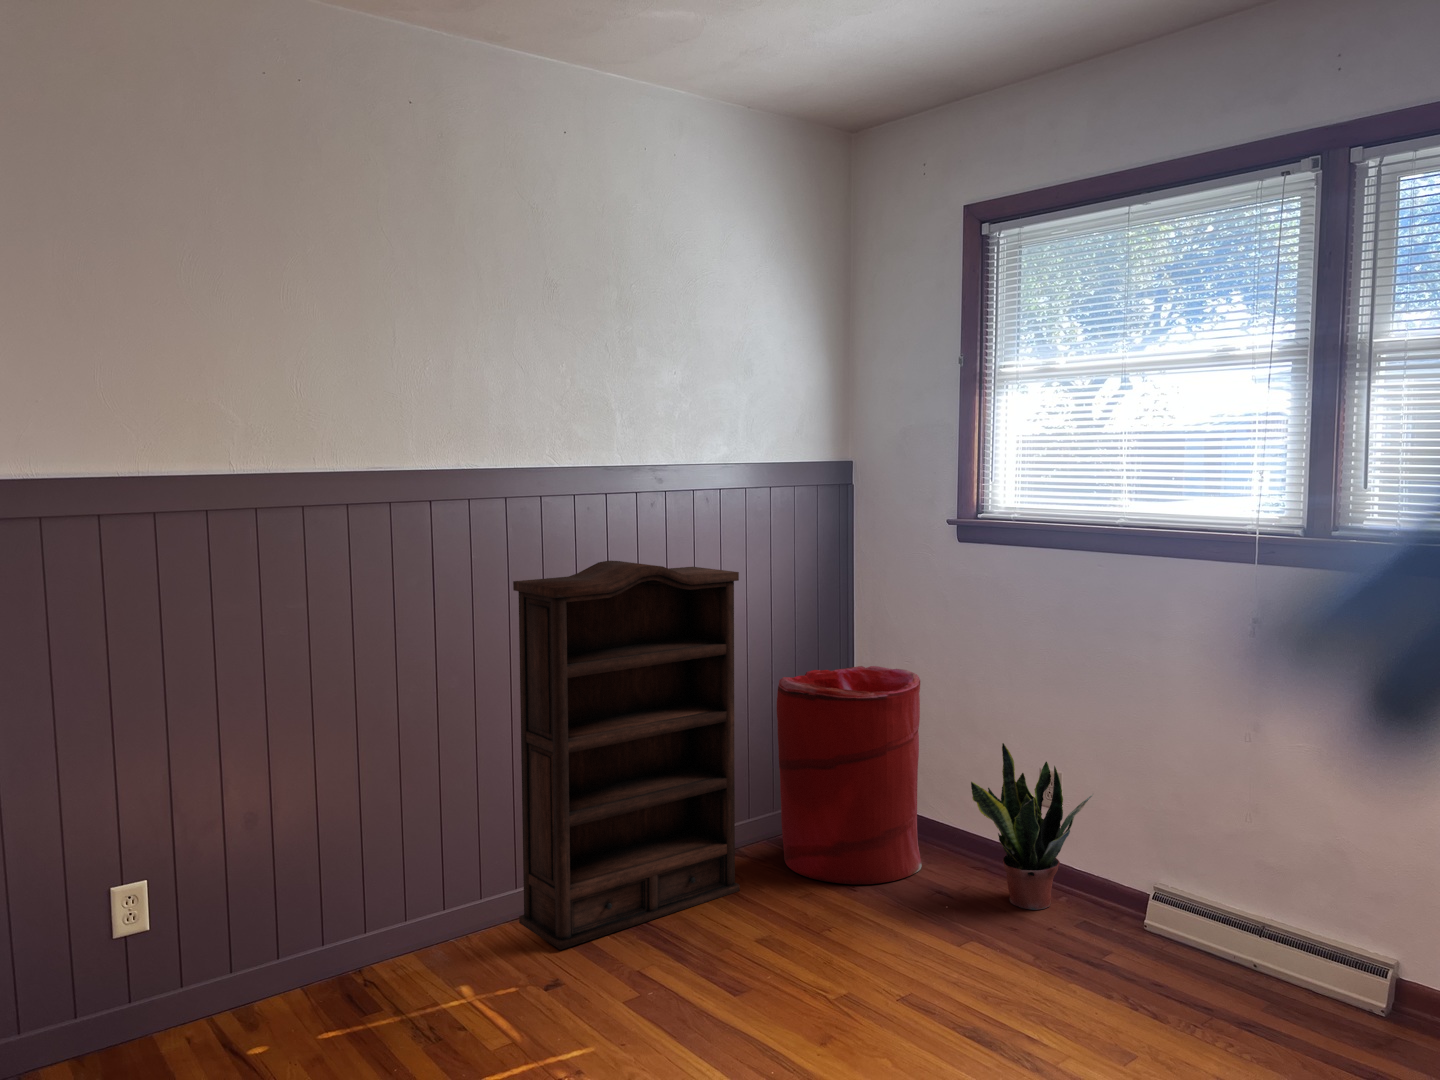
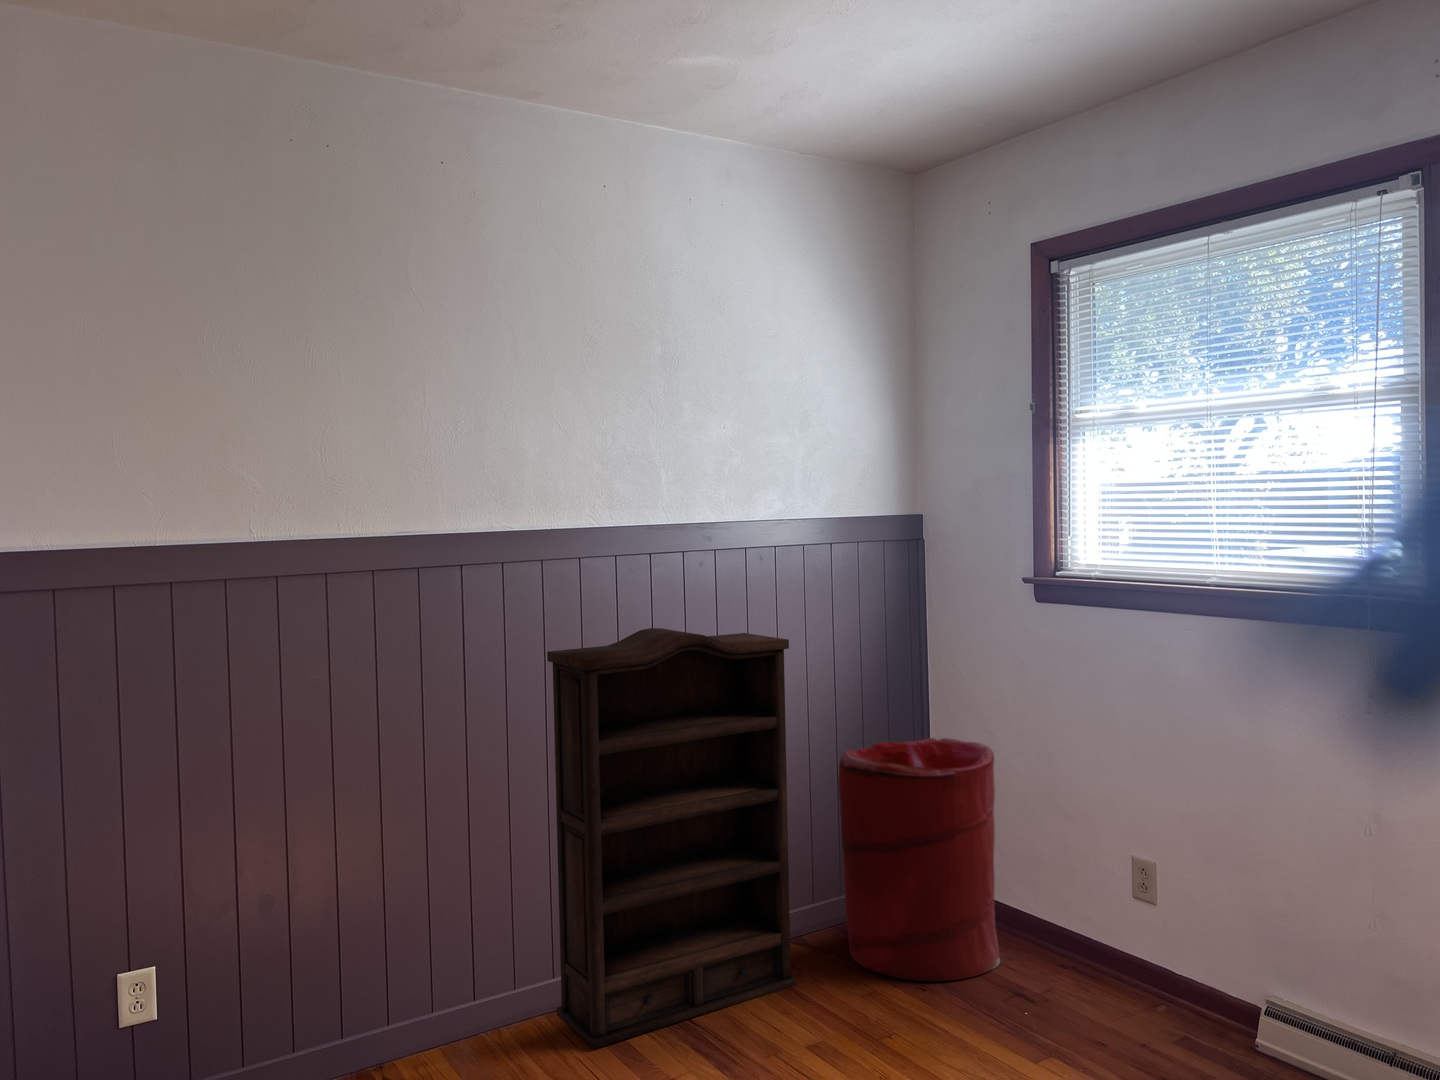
potted plant: present [971,743,1093,910] -> none [1047,828,1189,1019]

